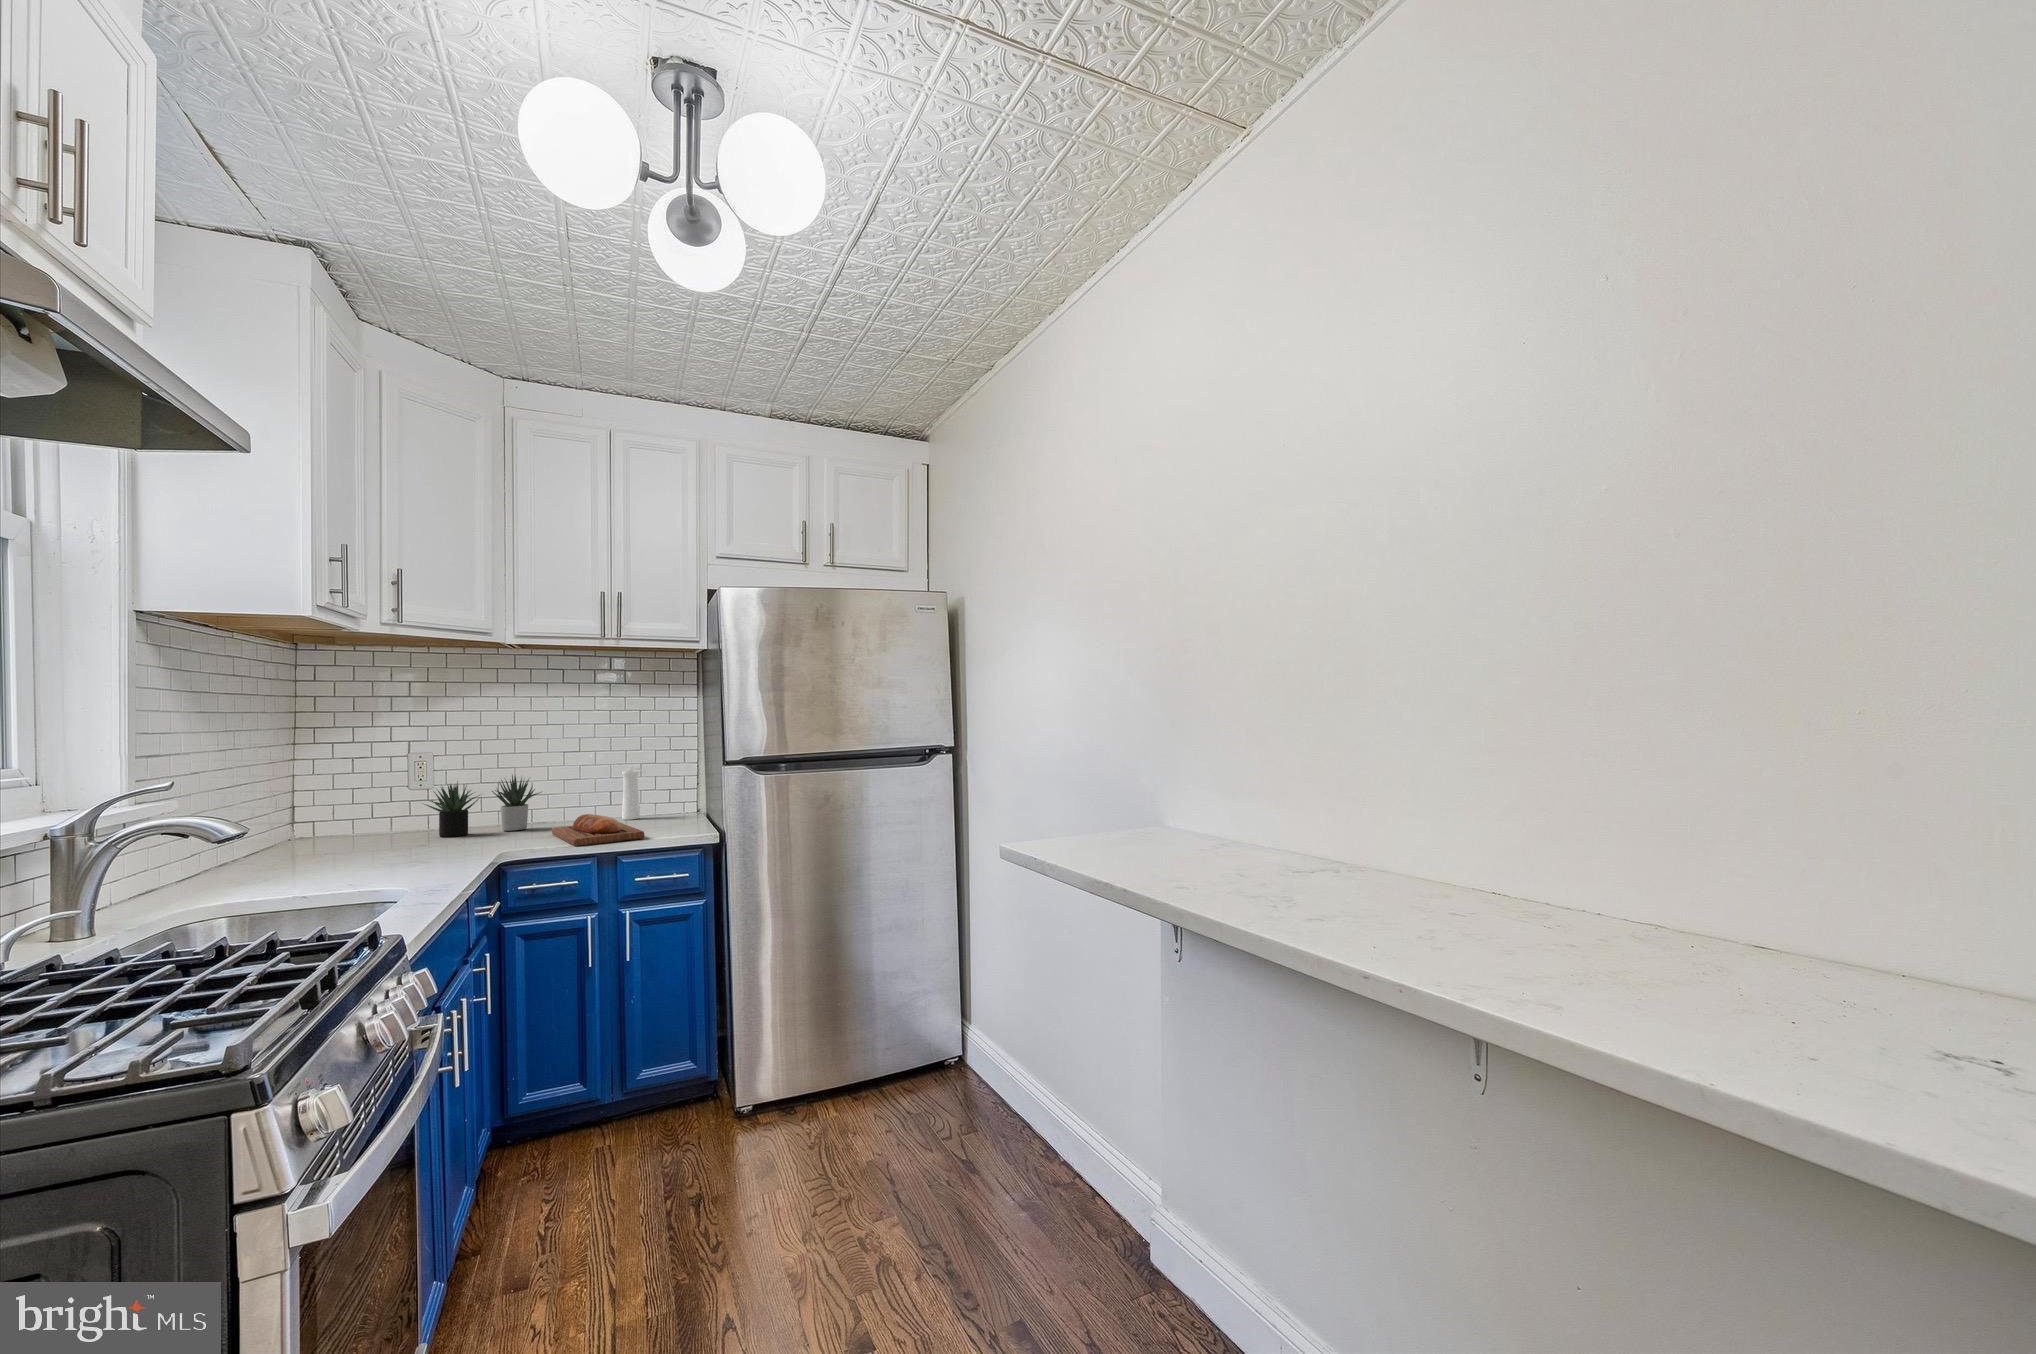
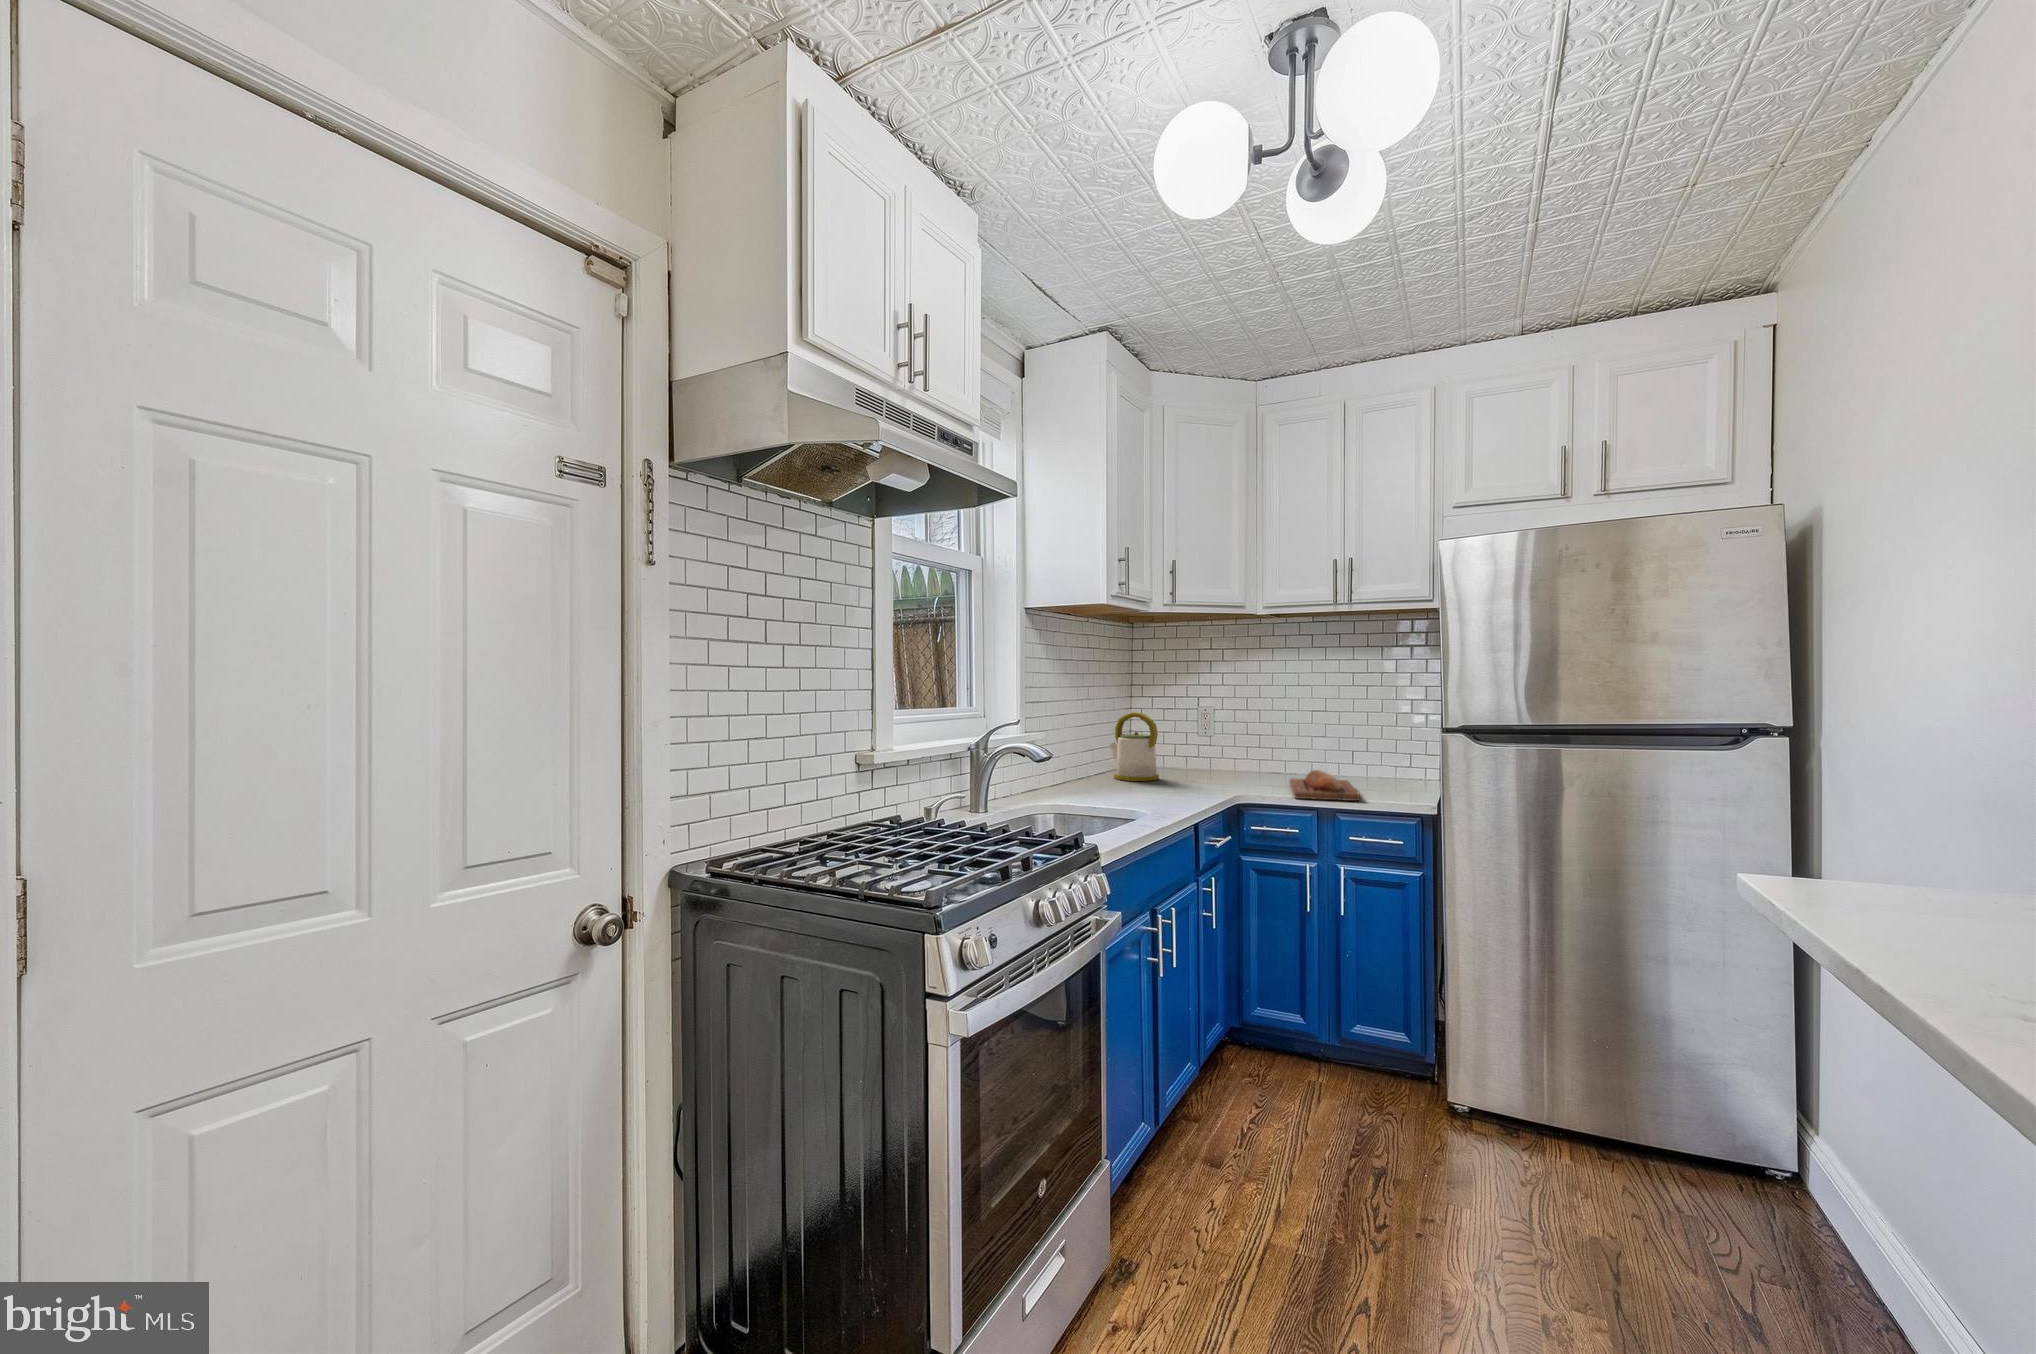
pepper mill: present [622,766,644,820] -> none [1362,721,1402,780]
kettle: none [284,768,372,861] -> present [1110,712,1159,781]
succulent plant: present [424,775,541,837] -> none [1199,726,1291,776]

